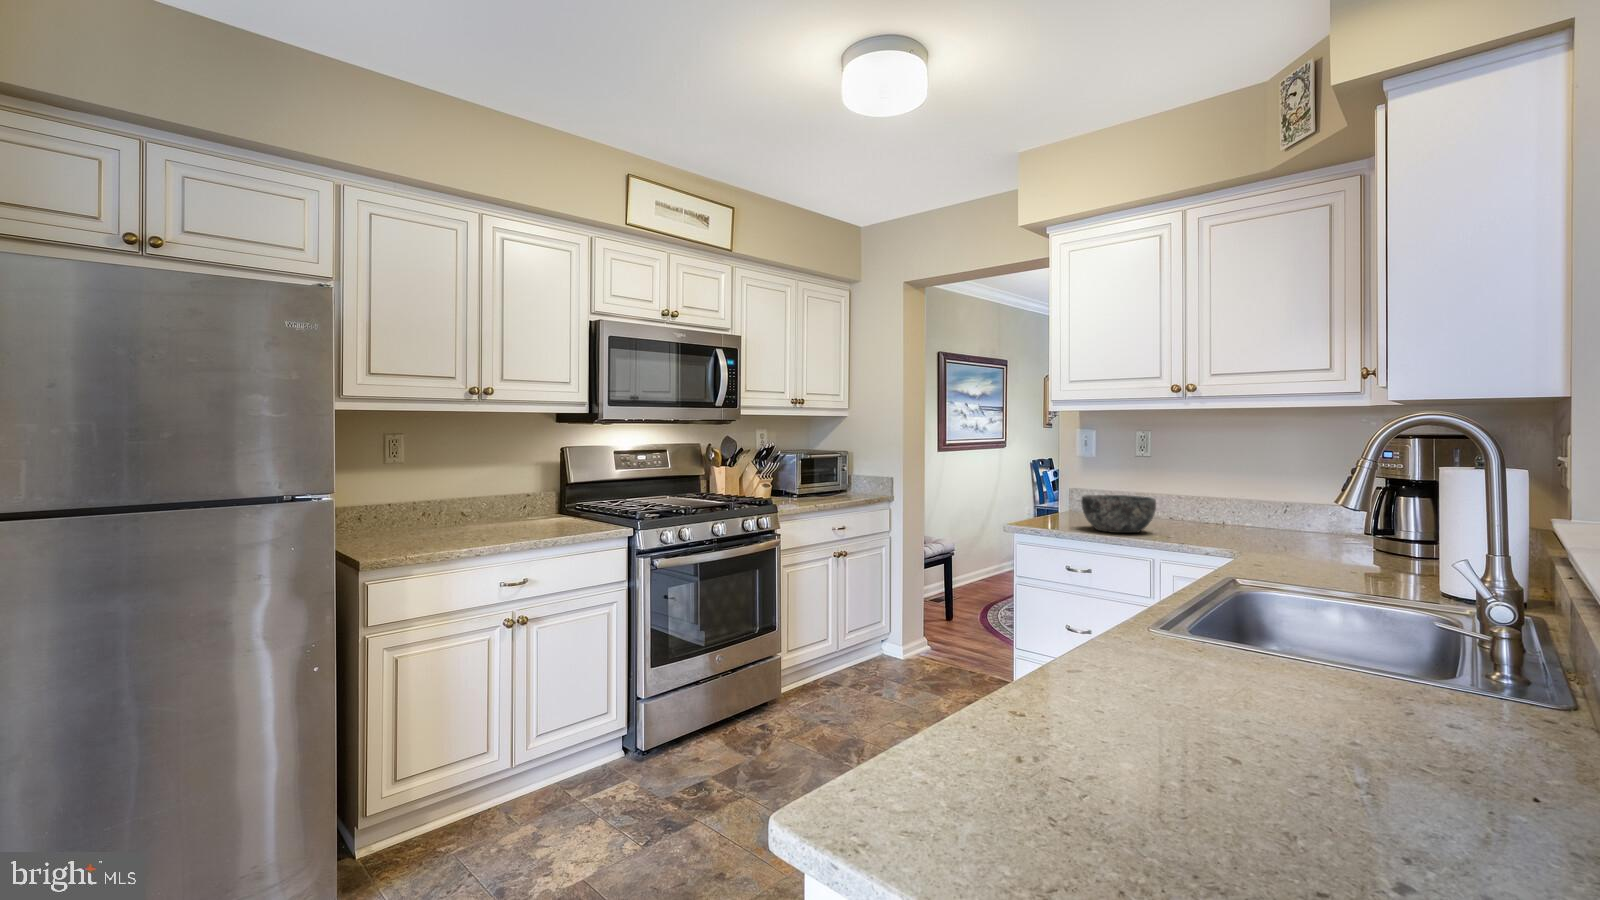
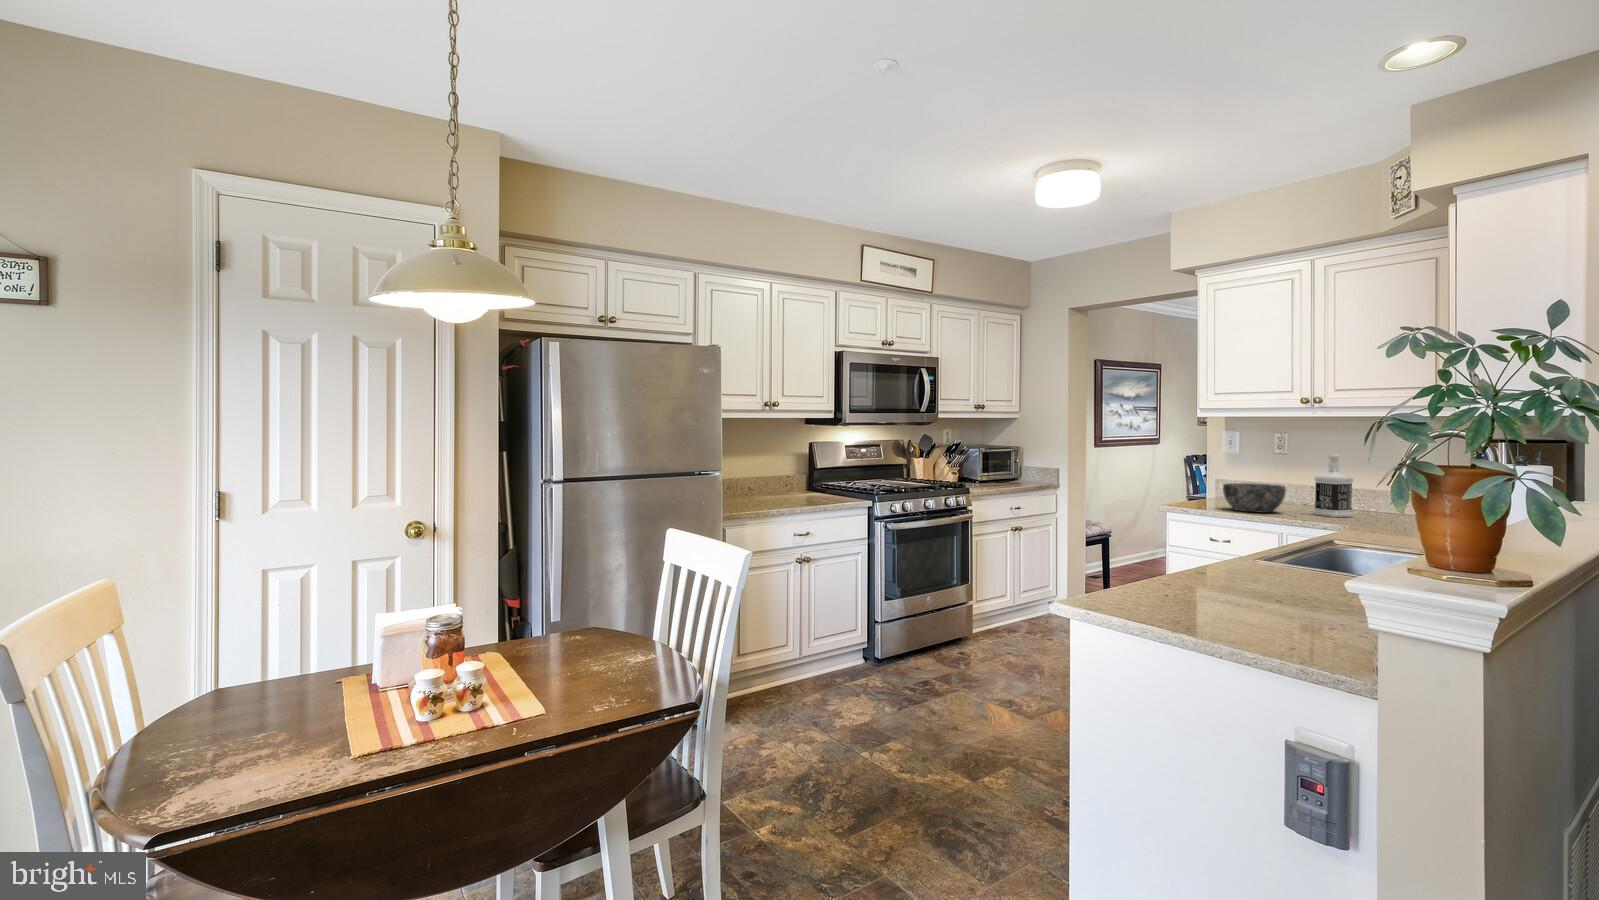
bottle: none [1188,456,1235,538] -> present [1313,454,1353,517]

